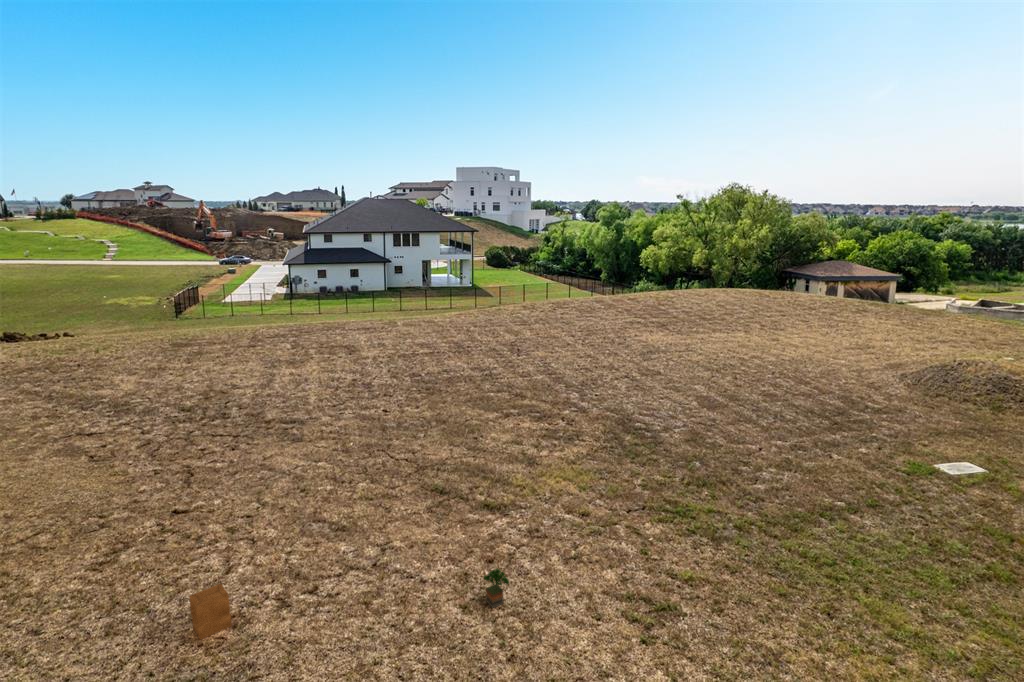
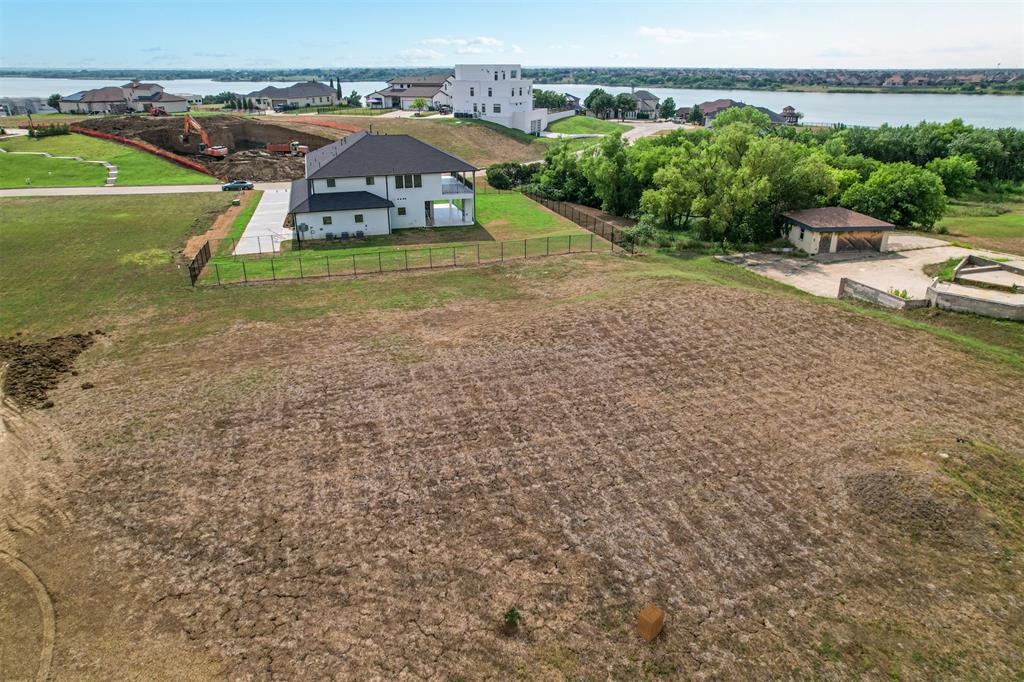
cardboard box: present [189,584,232,640] -> present [636,603,664,643]

